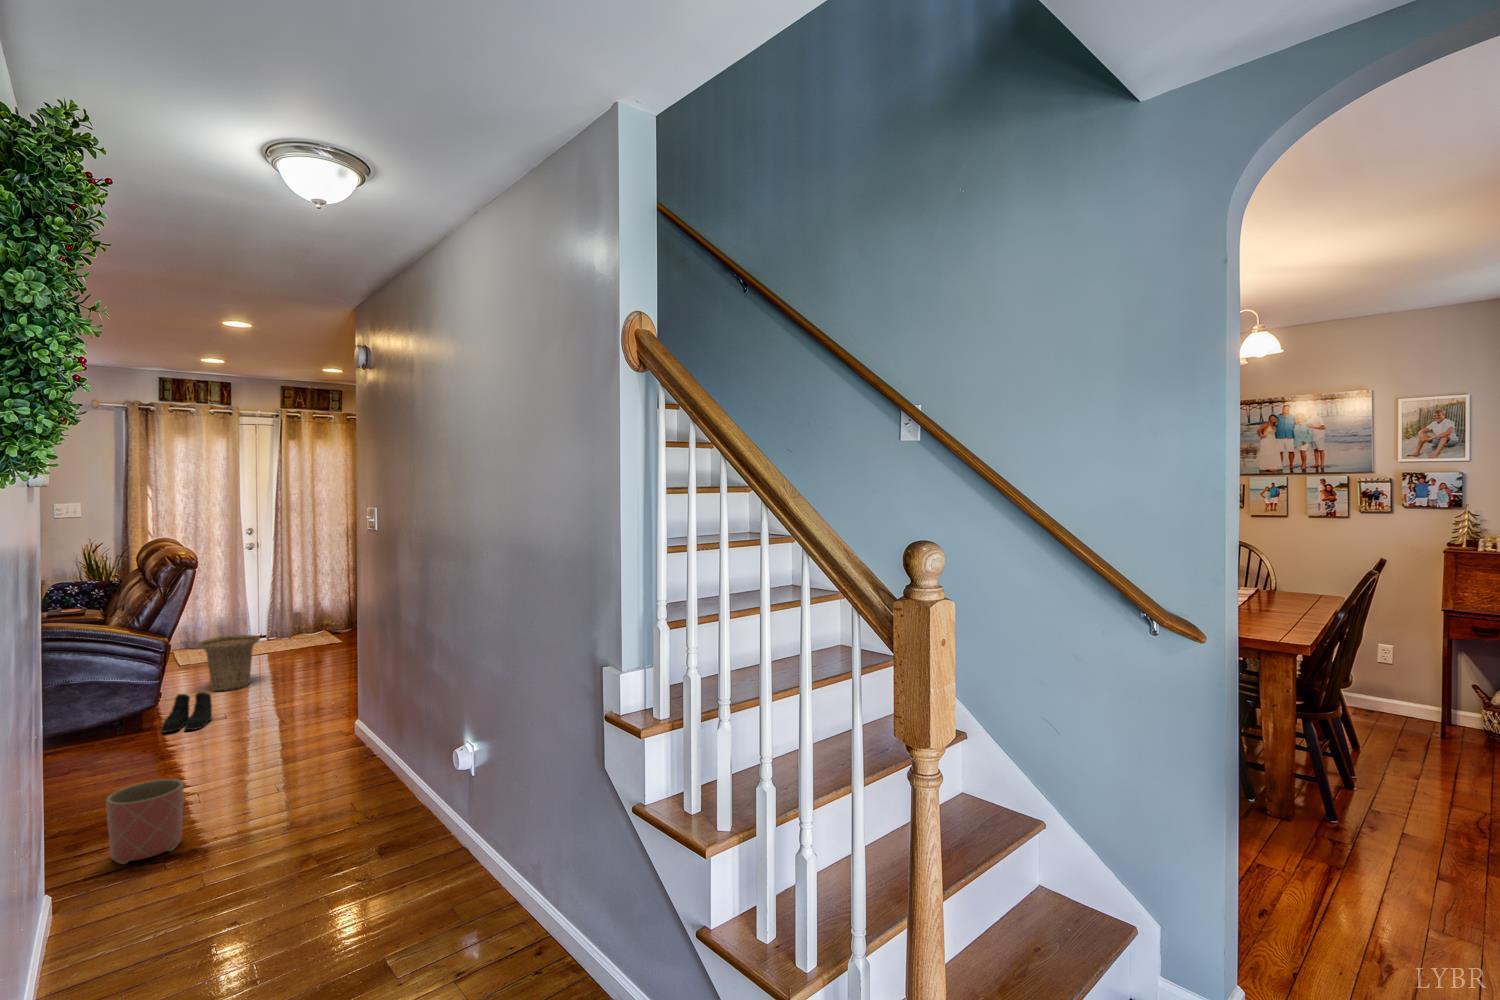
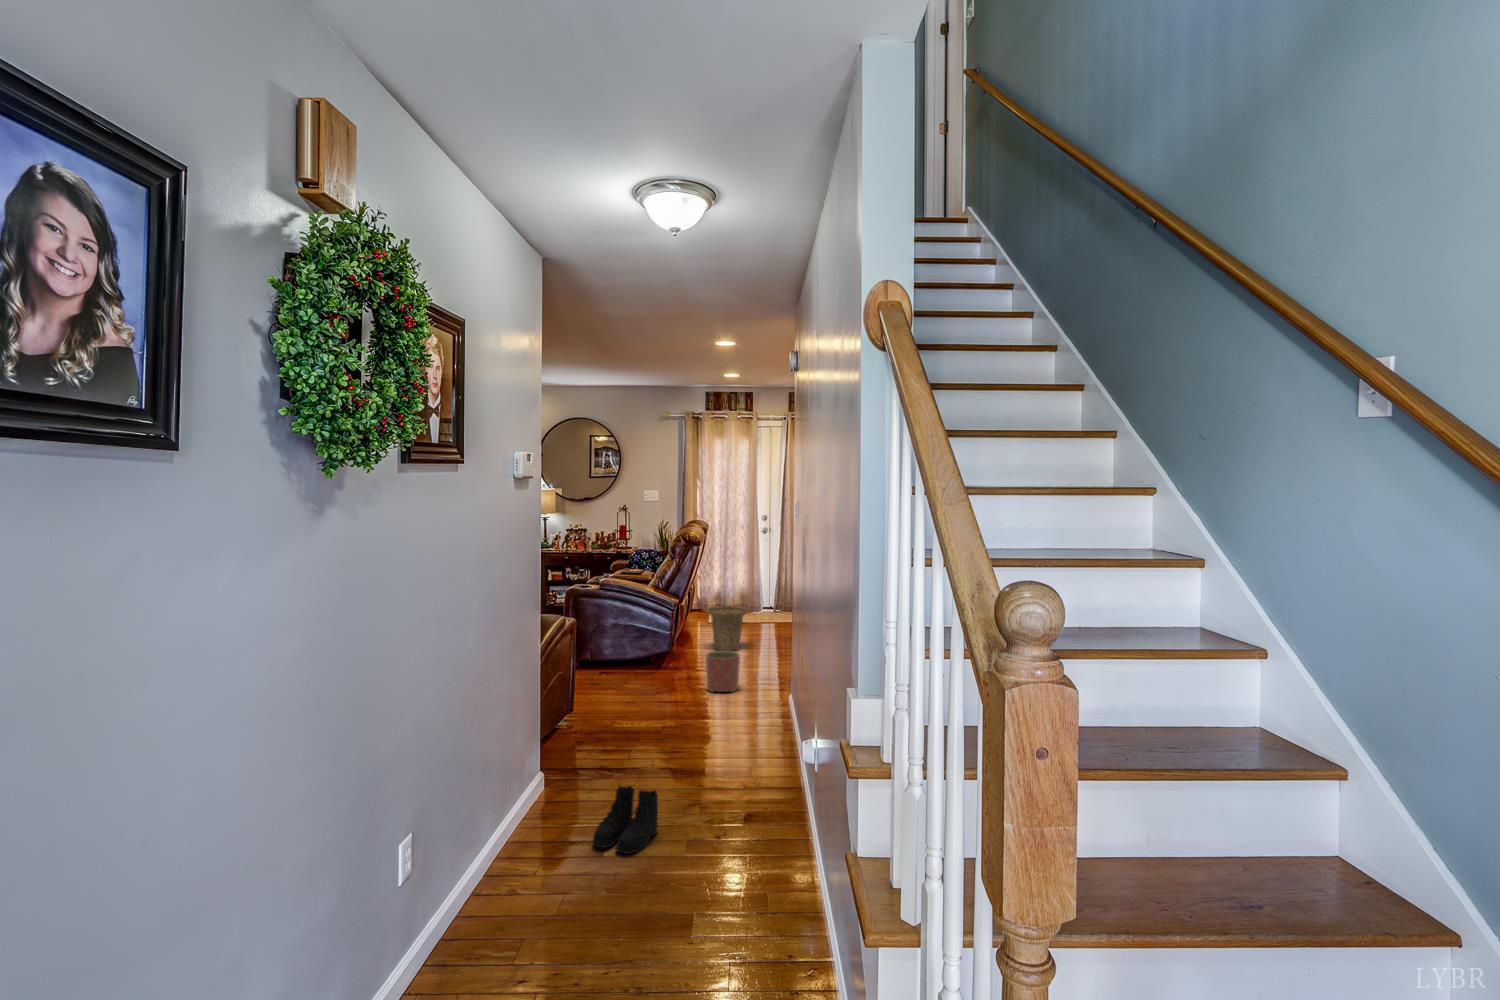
boots: present [162,692,212,732] -> present [593,785,658,854]
planter: present [106,779,184,864] -> present [706,651,740,692]

